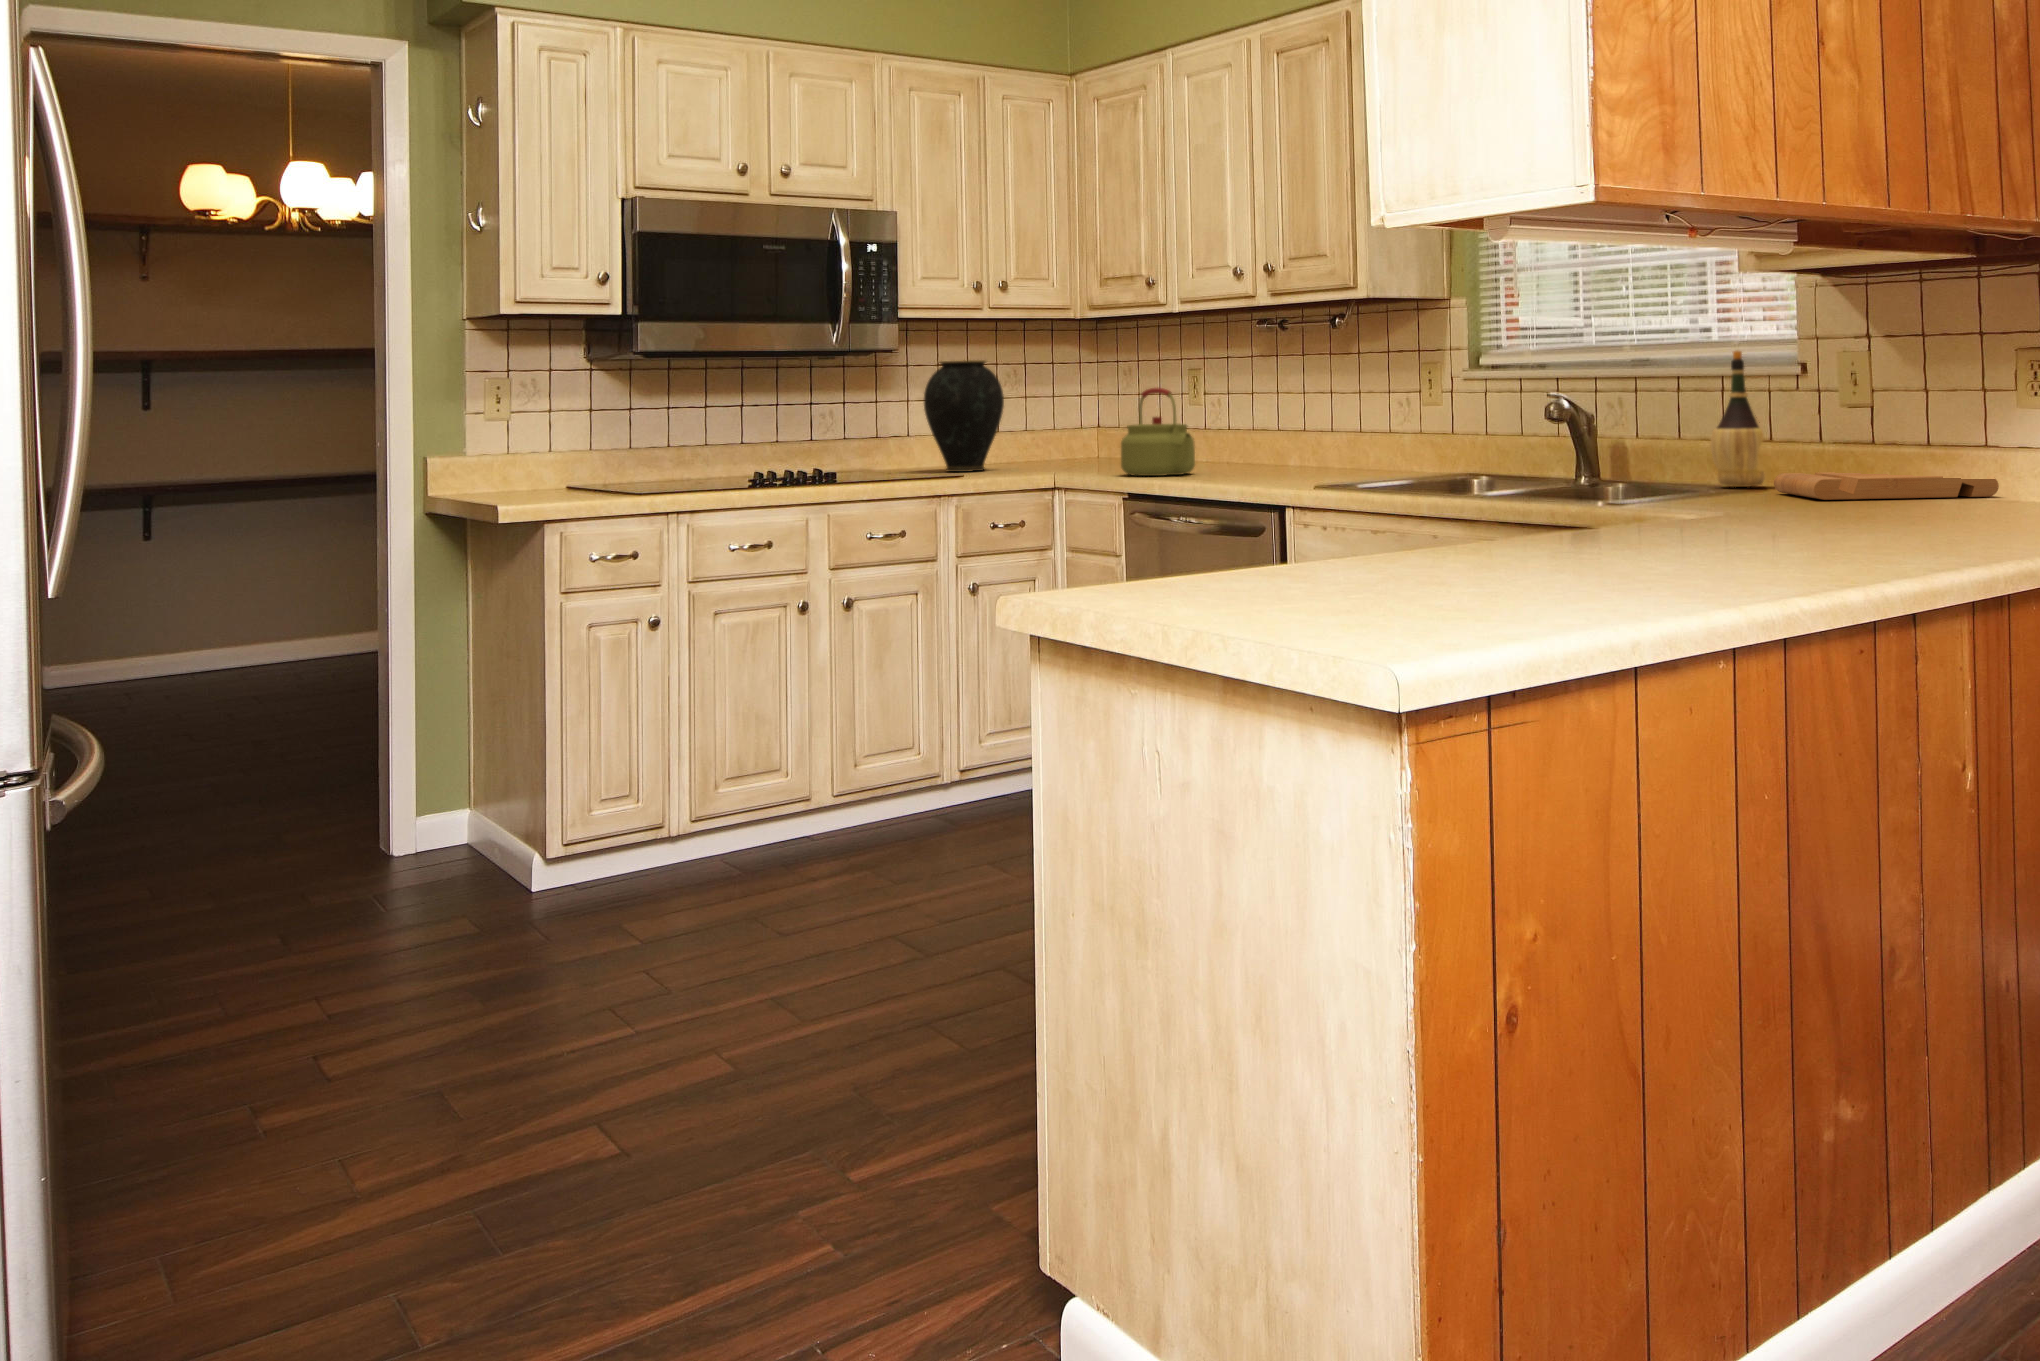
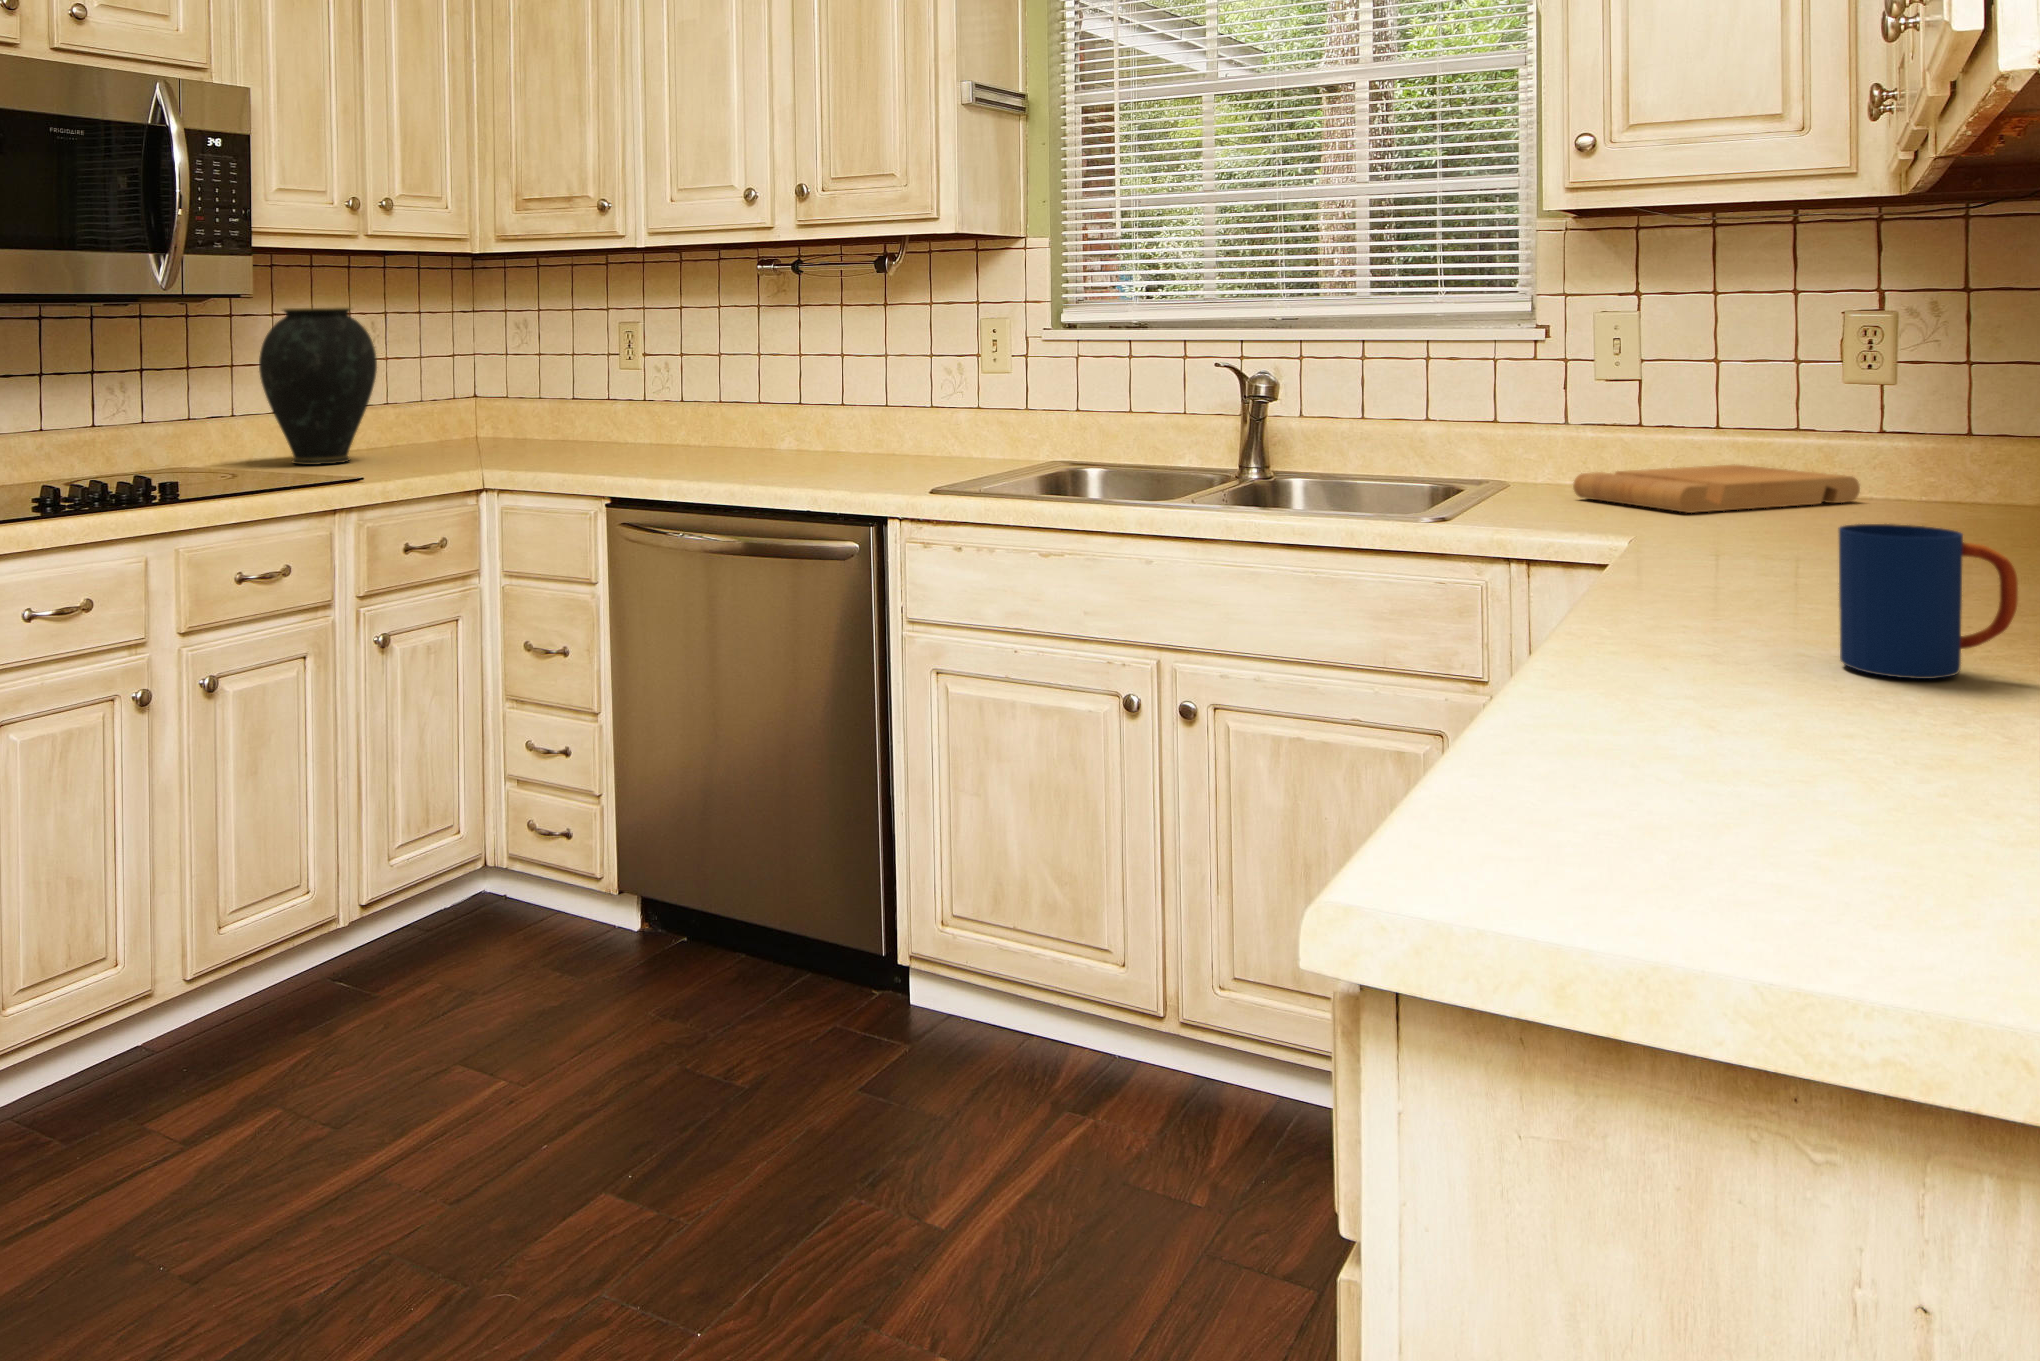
wine bottle: present [1711,350,1764,487] -> none [1448,312,1523,486]
kettle: present [1121,388,1195,476] -> none [580,349,690,471]
mug: none [1566,466,1652,555] -> present [1839,524,2018,679]

